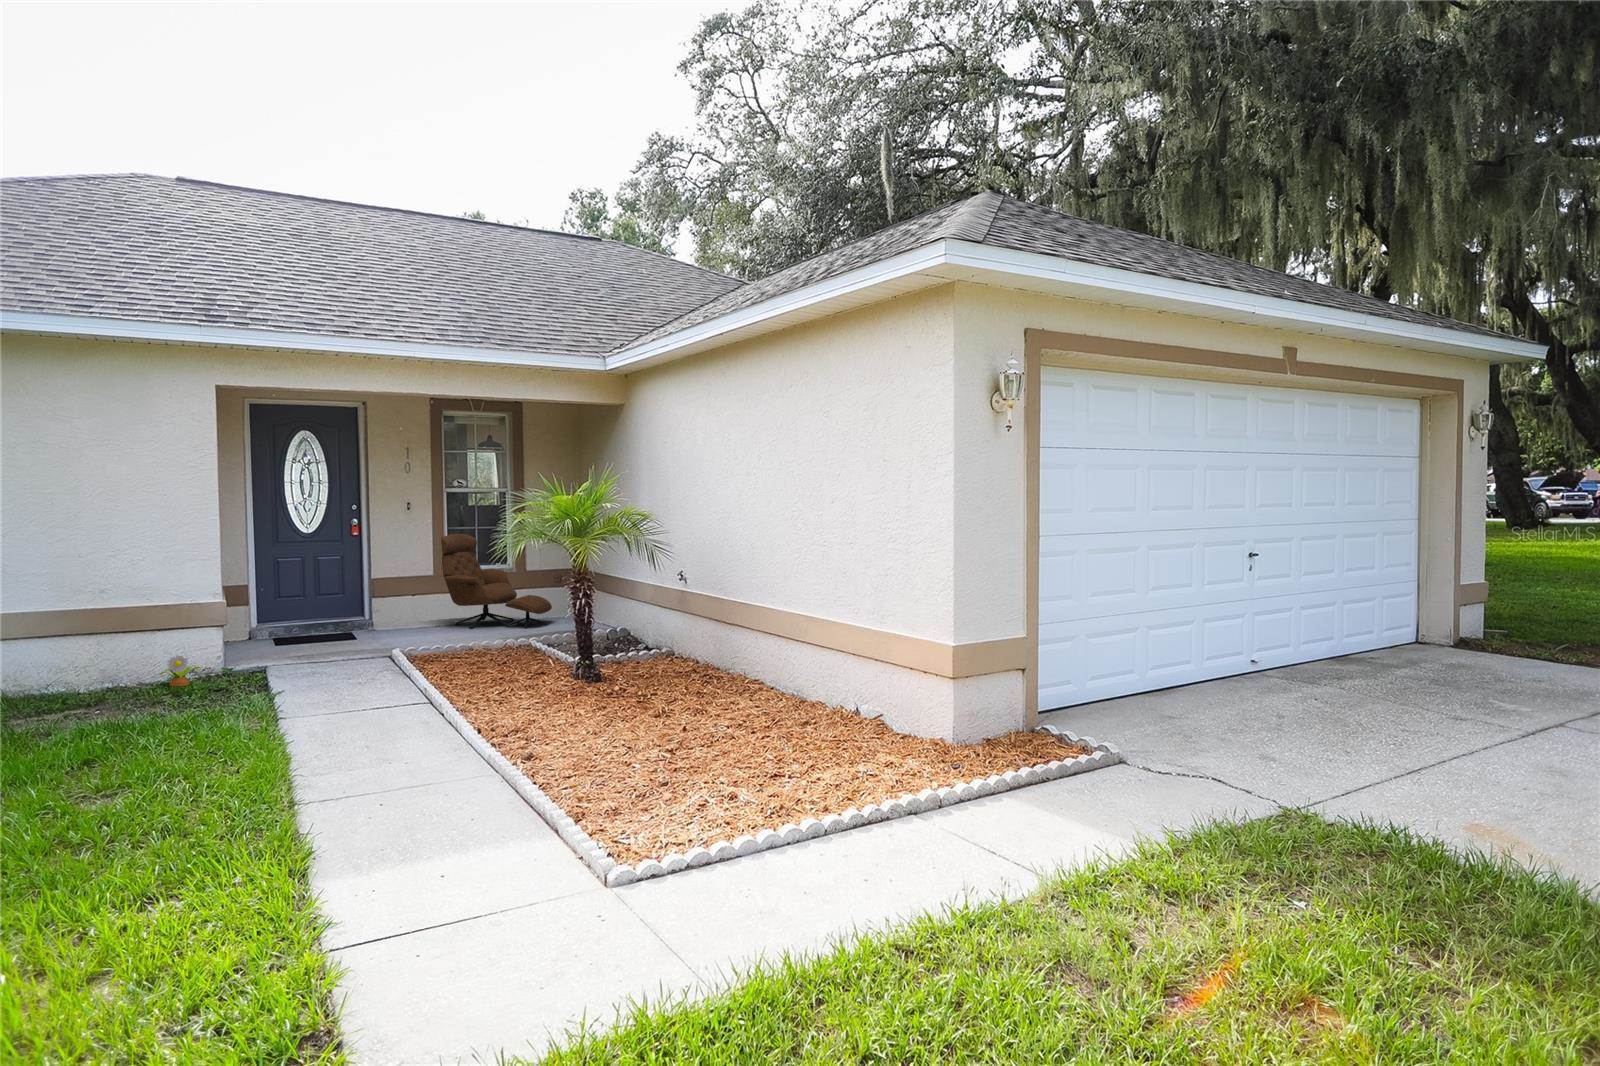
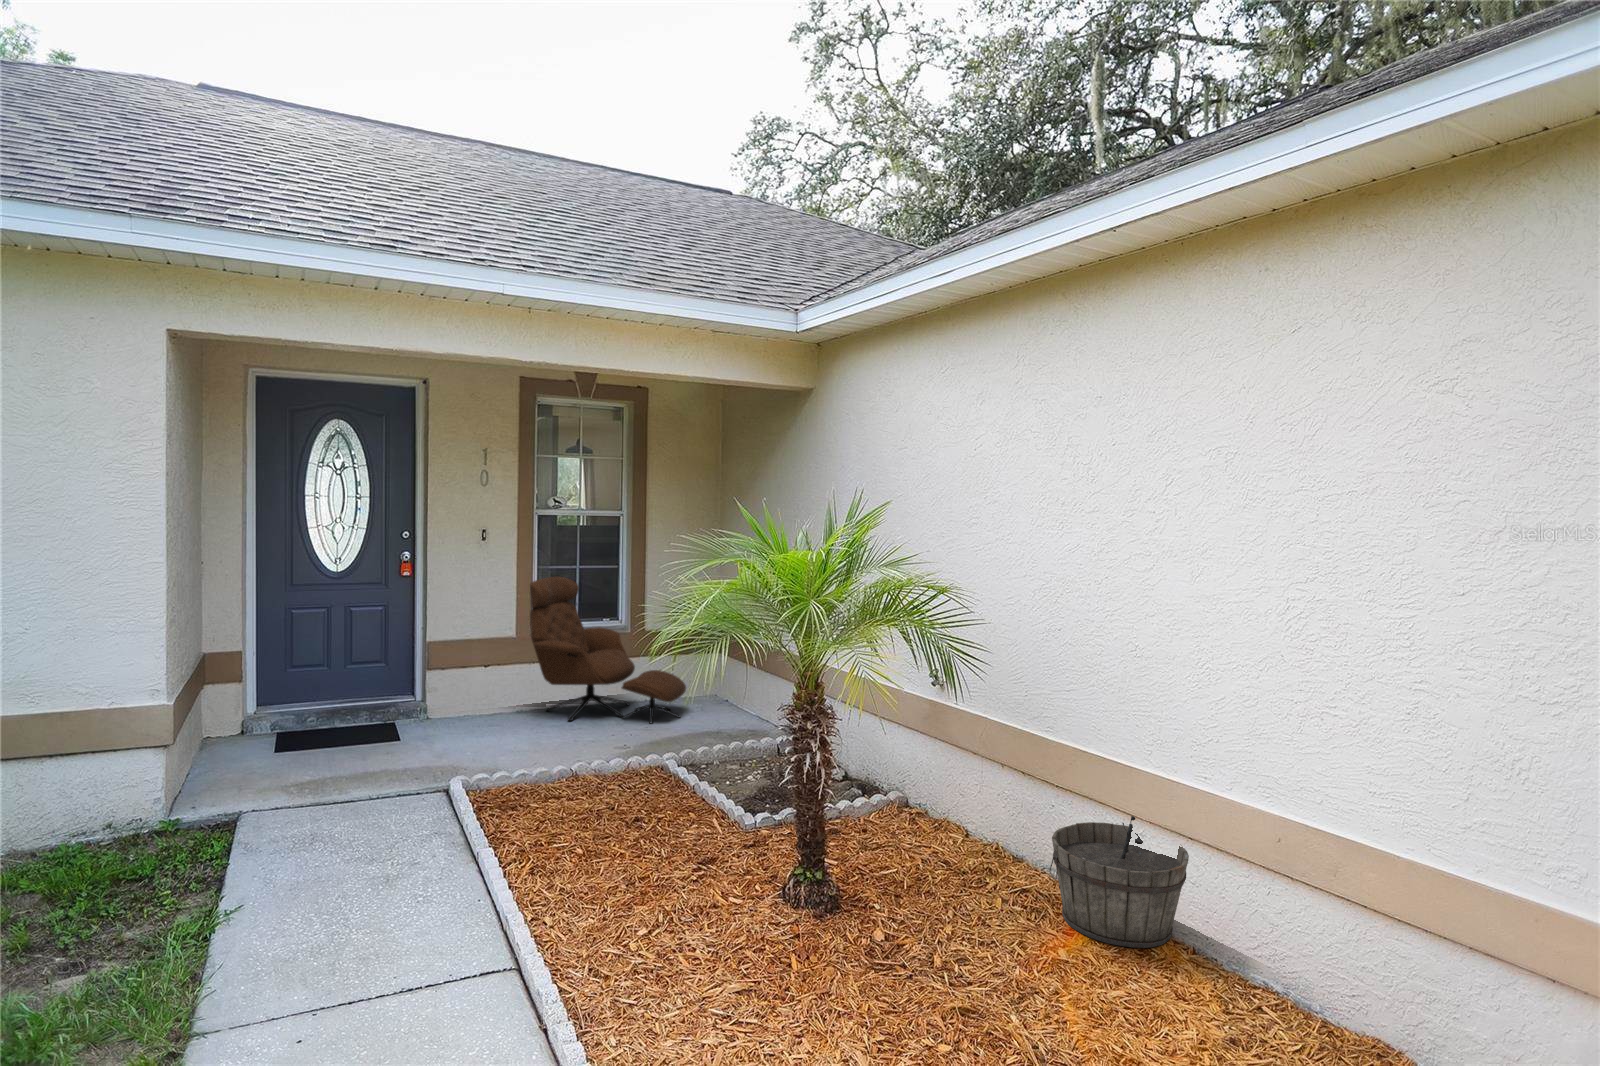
wooden bucket: none [704,631,772,691] -> present [1049,816,1189,948]
decorative plant: present [160,655,200,687] -> none [32,813,115,871]

